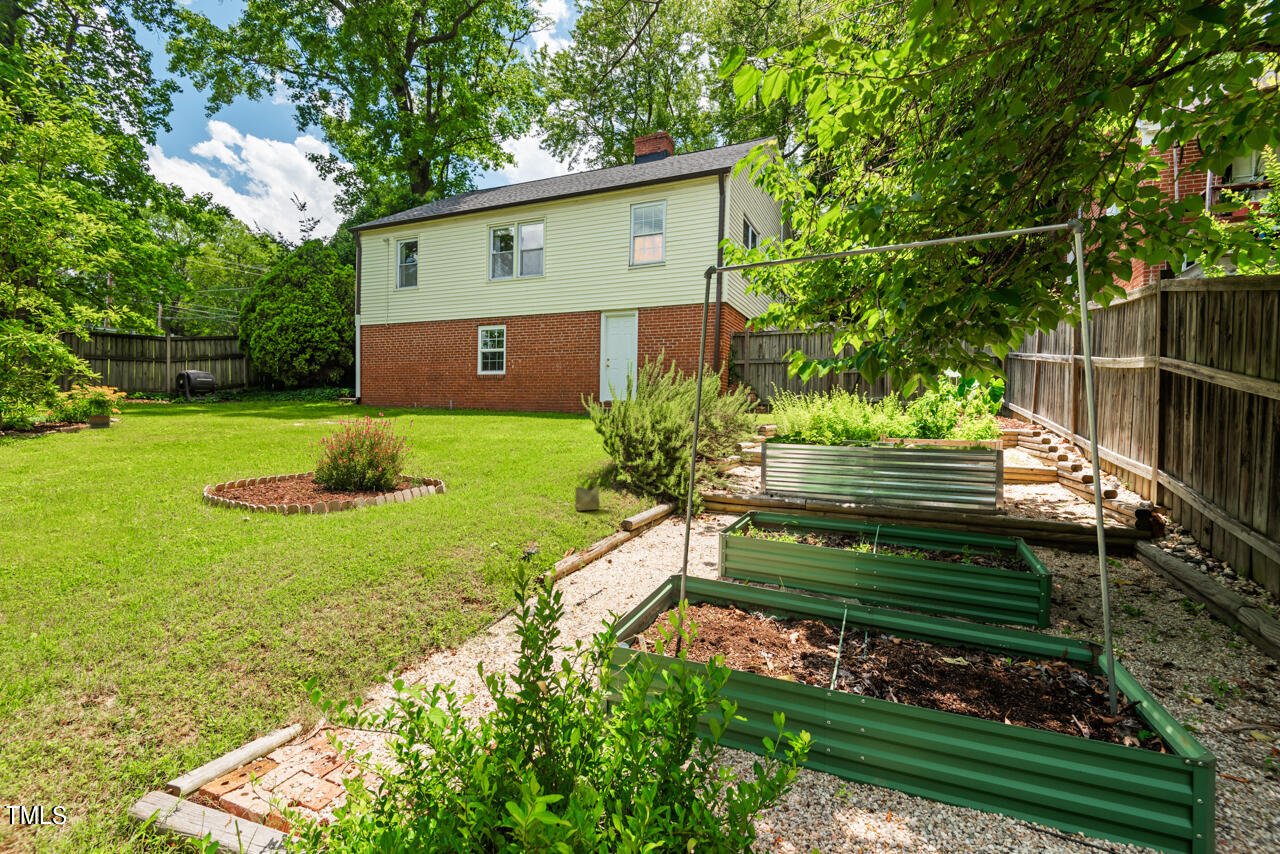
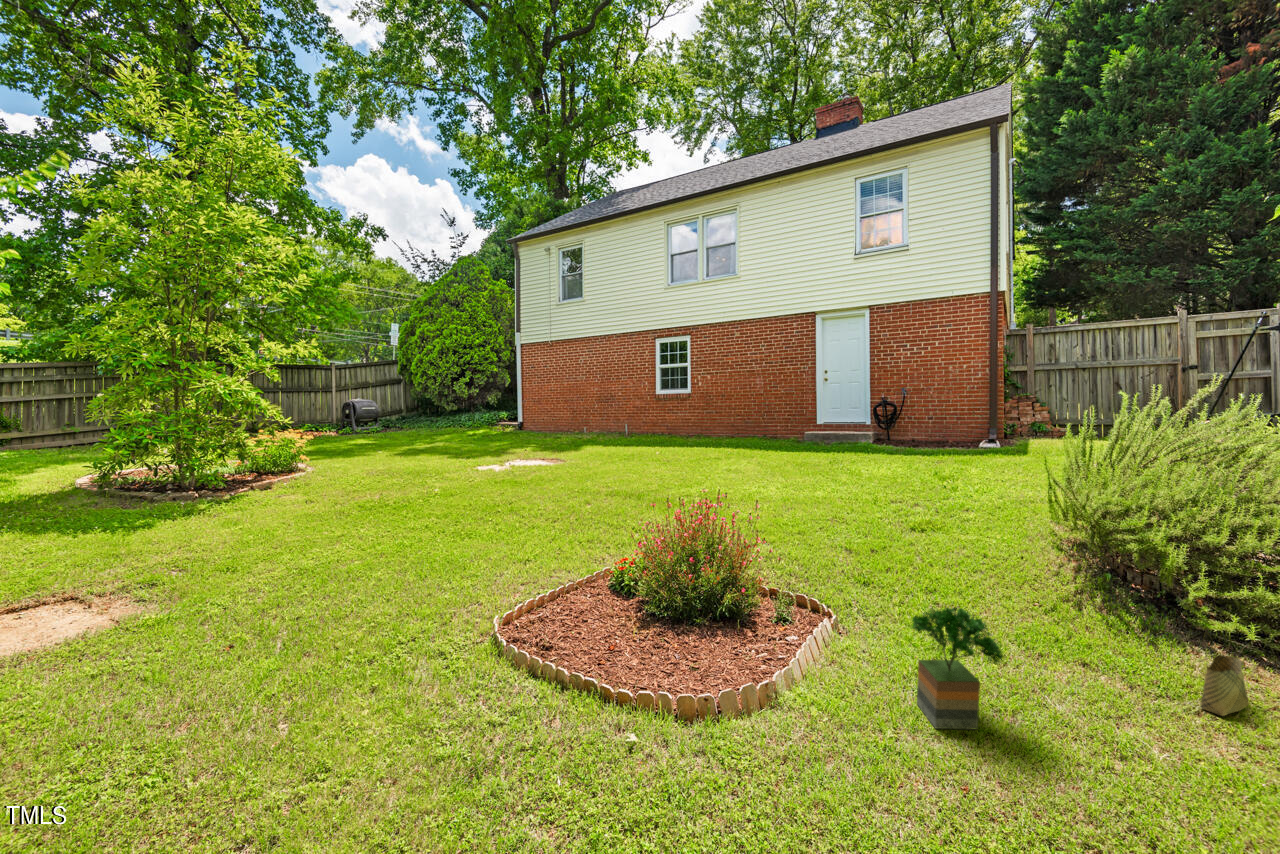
potted tree: present [89,399,112,428] -> present [911,607,1004,729]

